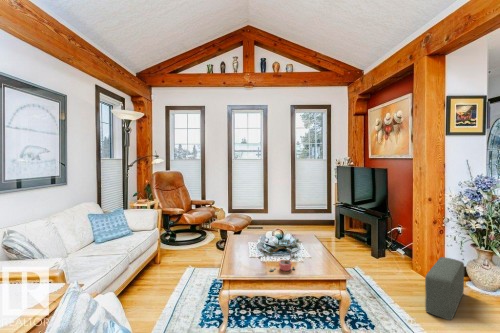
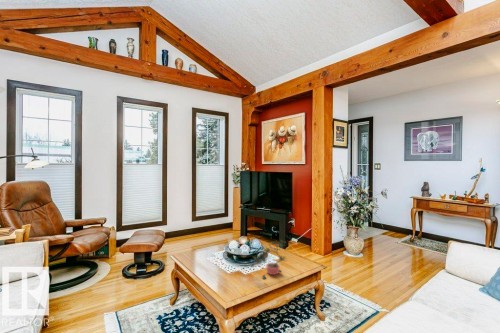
pouf: present [425,257,464,320] -> none [338,238,364,284]

